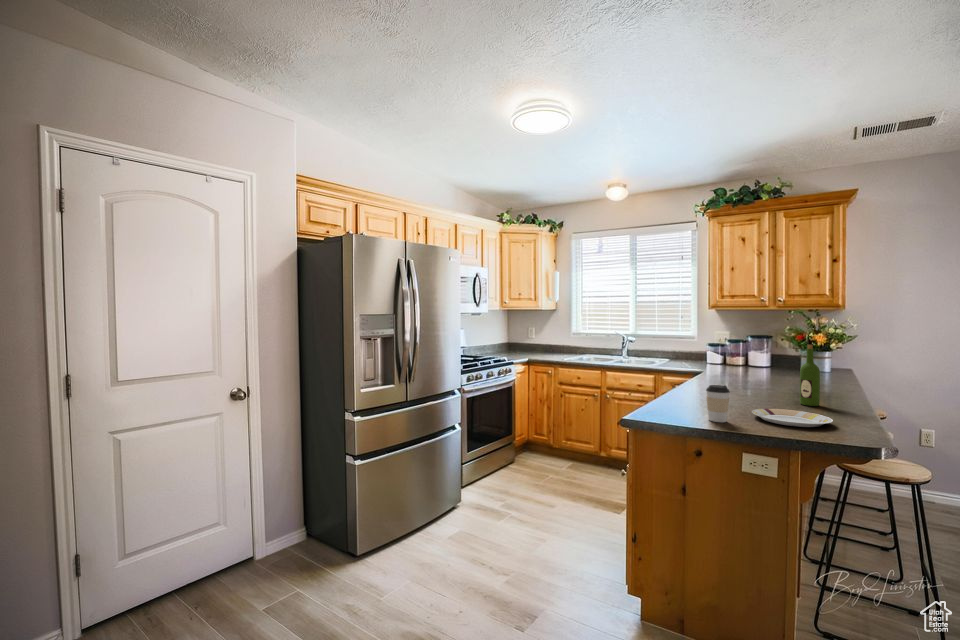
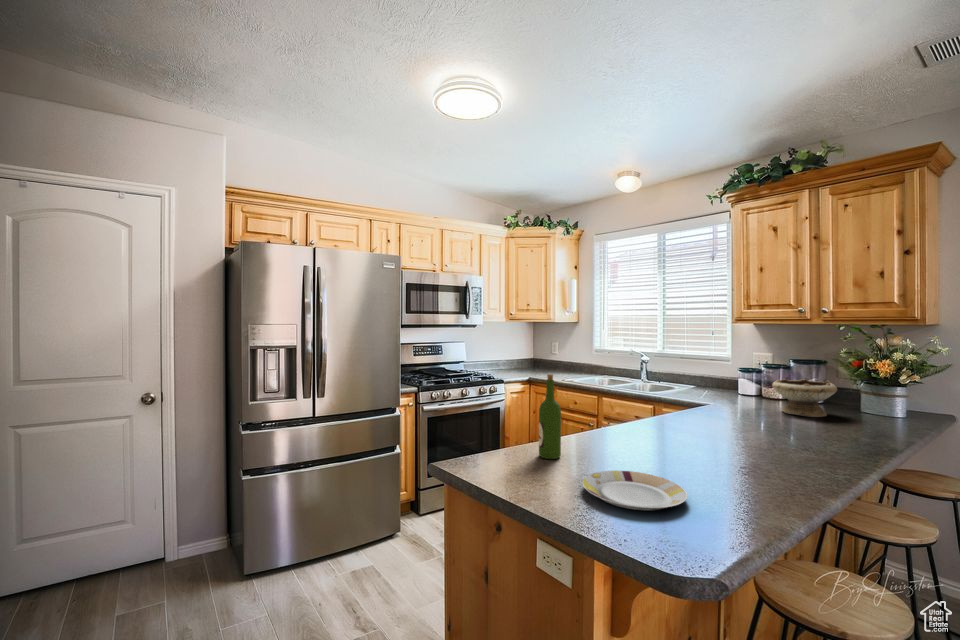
wine bottle: present [800,345,820,406] -> present [539,374,561,459]
bowl: none [750,349,794,375] -> present [772,379,837,417]
coffee cup: present [706,385,730,422] -> none [512,431,542,486]

